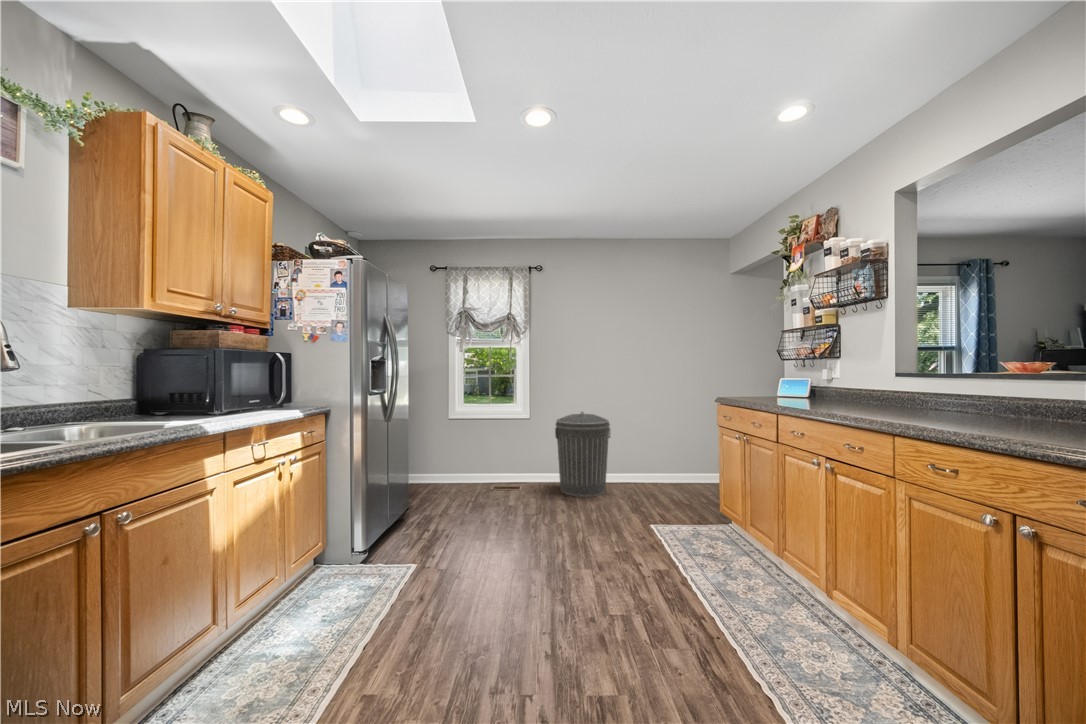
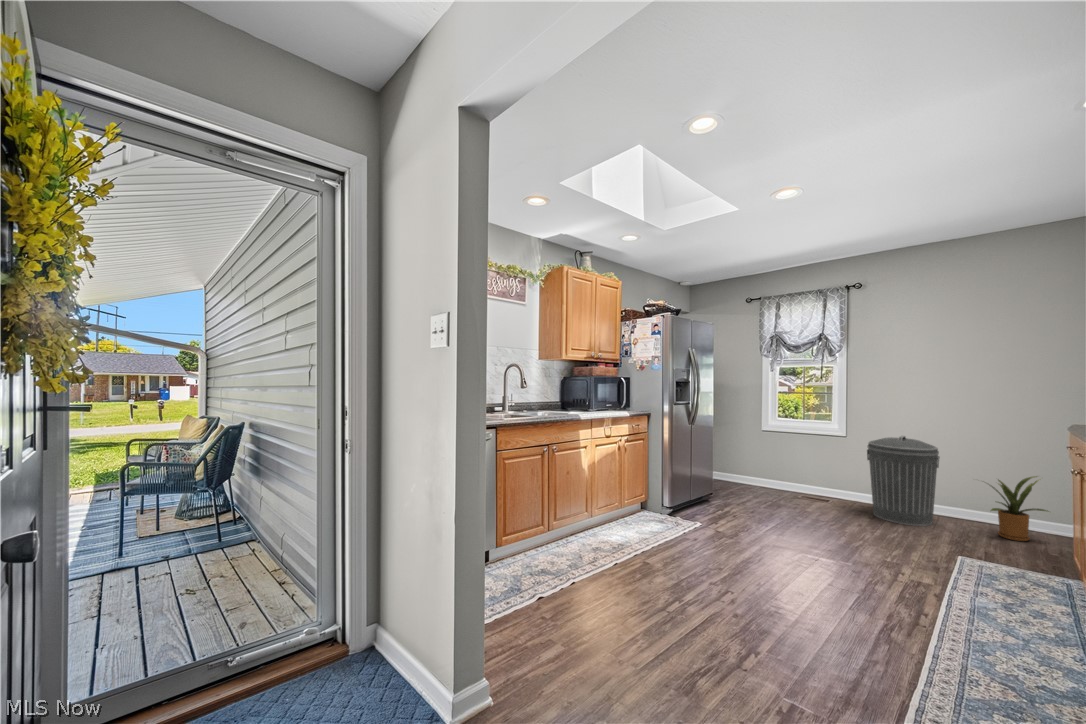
house plant: none [633,434,677,491] -> present [991,476,1048,541]

